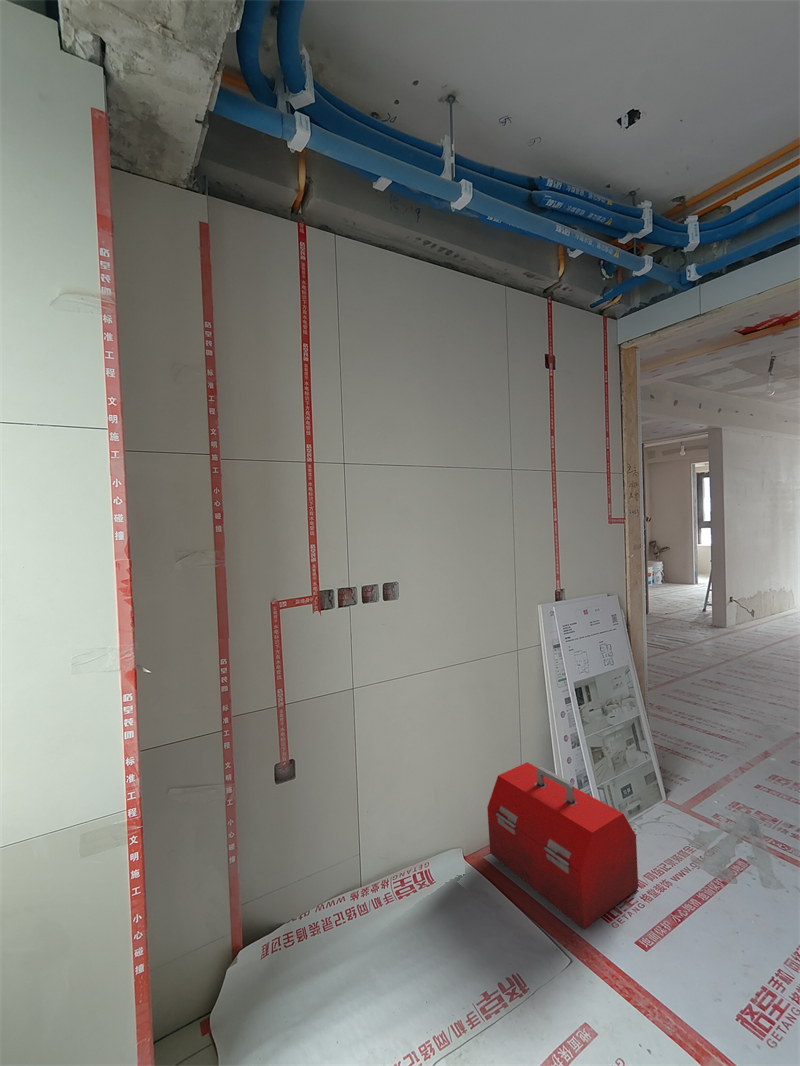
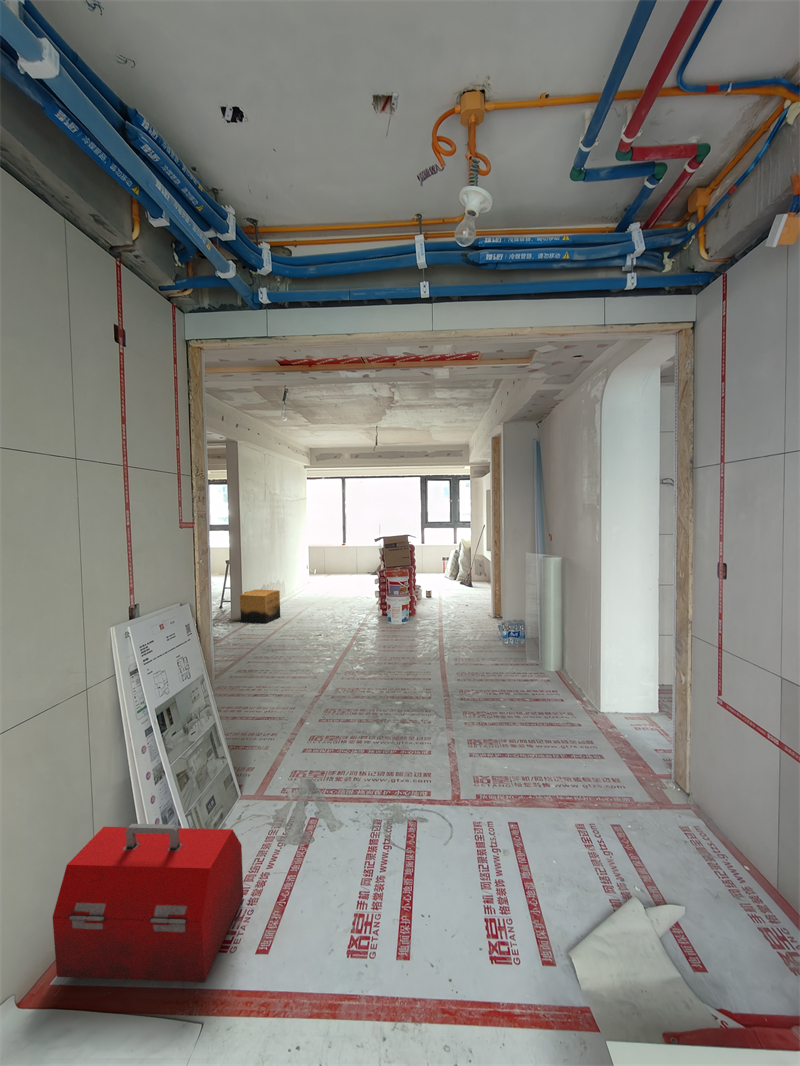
cardboard box: none [722,597,779,640] -> present [240,590,280,624]

